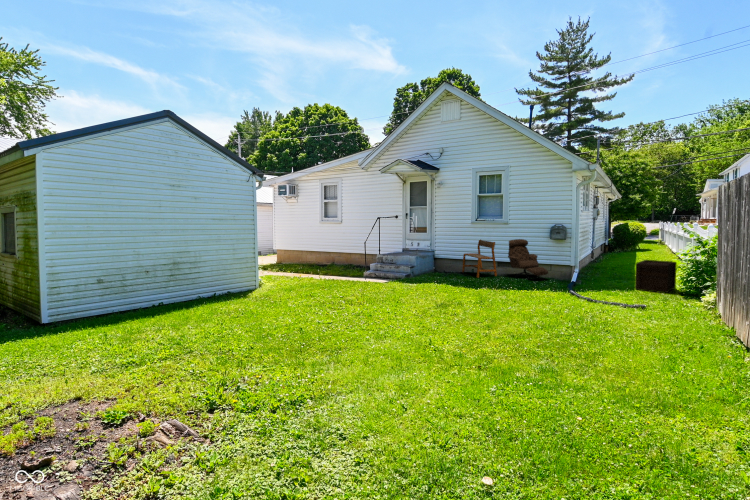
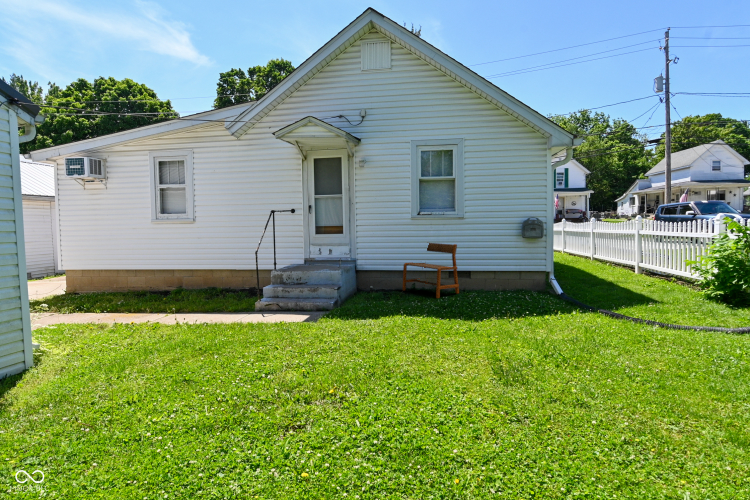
lounge chair: present [508,239,548,280] -> none [473,240,534,297]
wooden crate: present [635,260,677,293] -> none [658,261,711,304]

